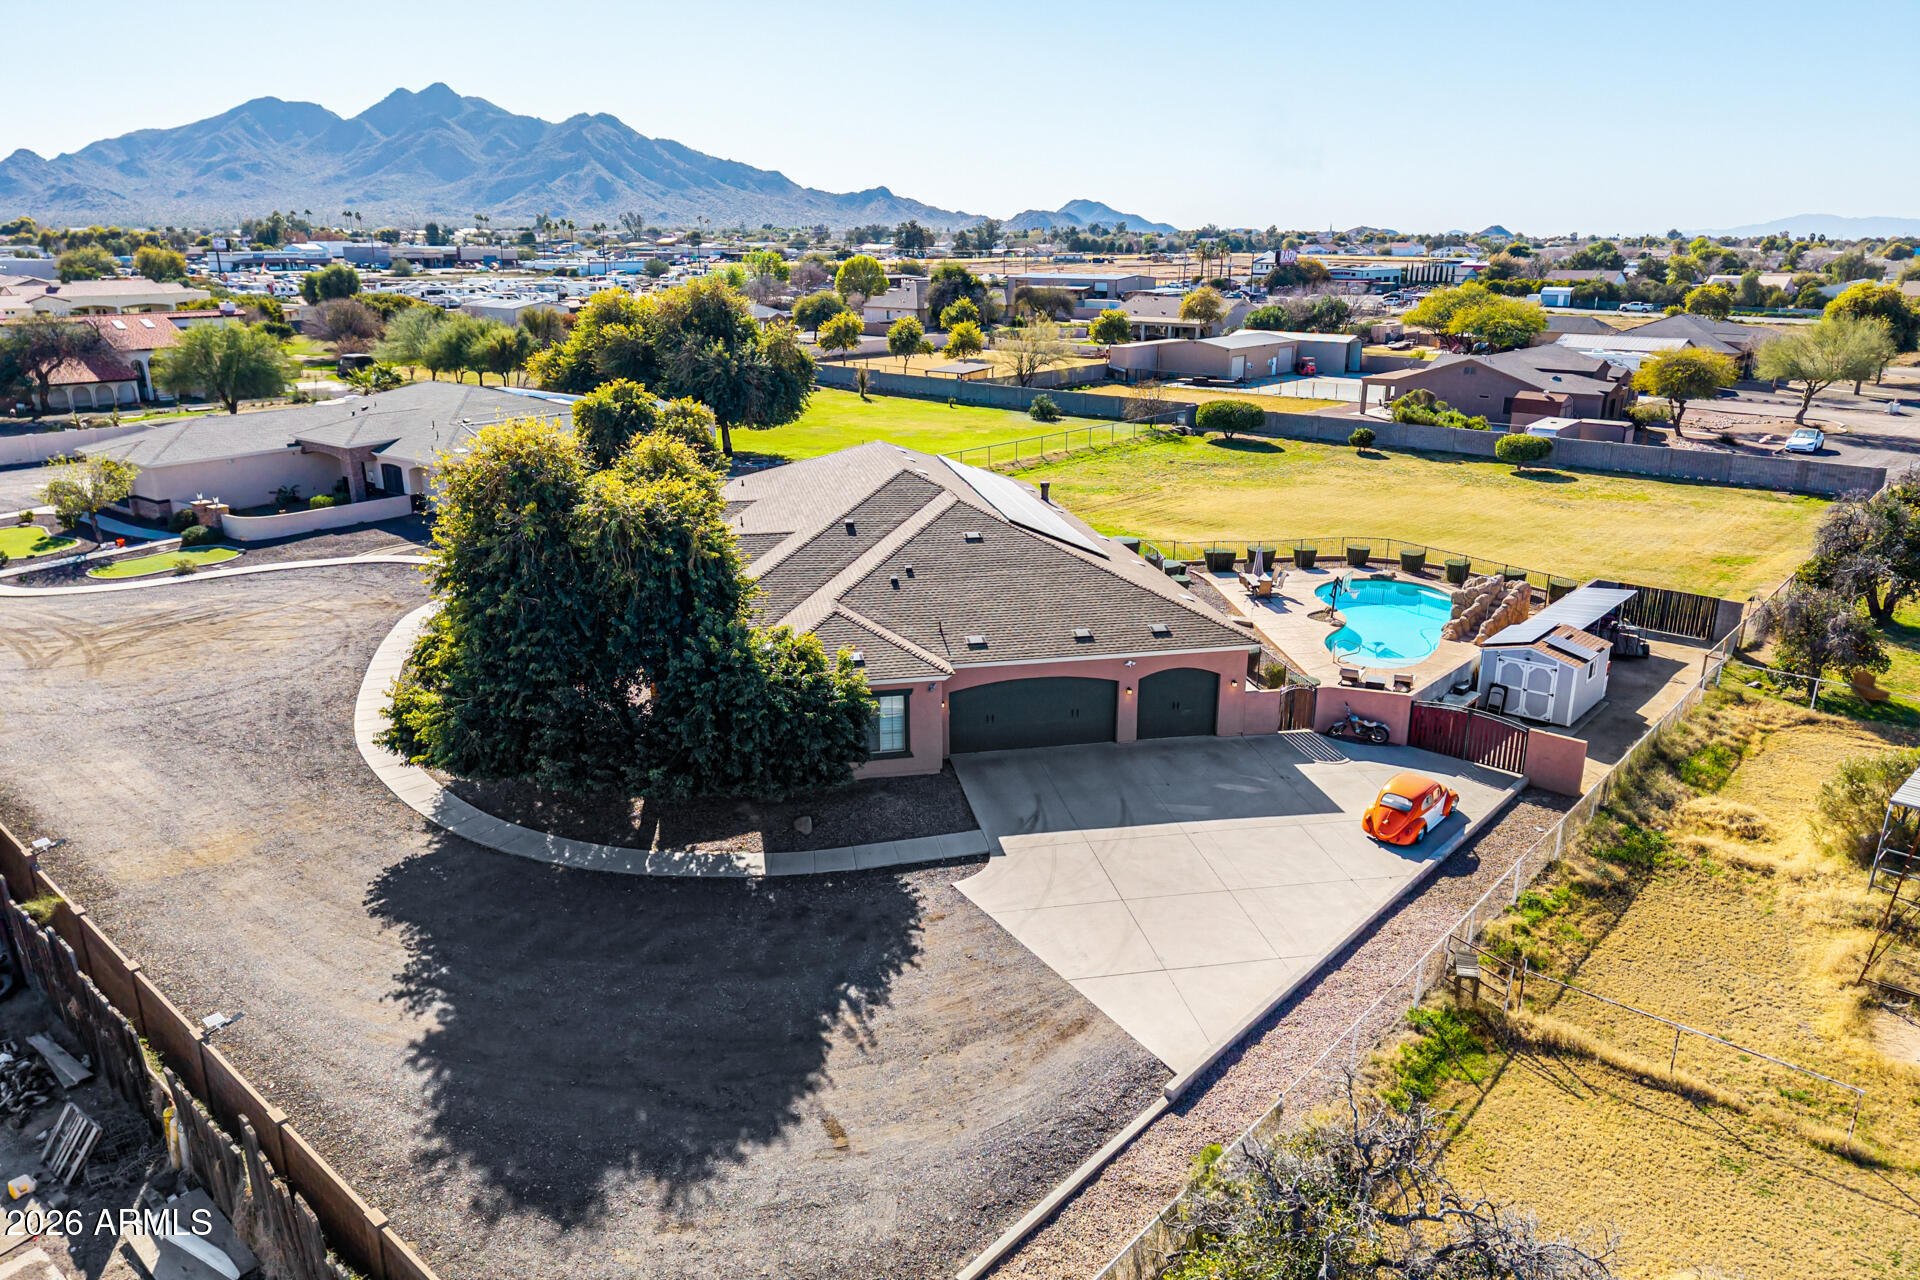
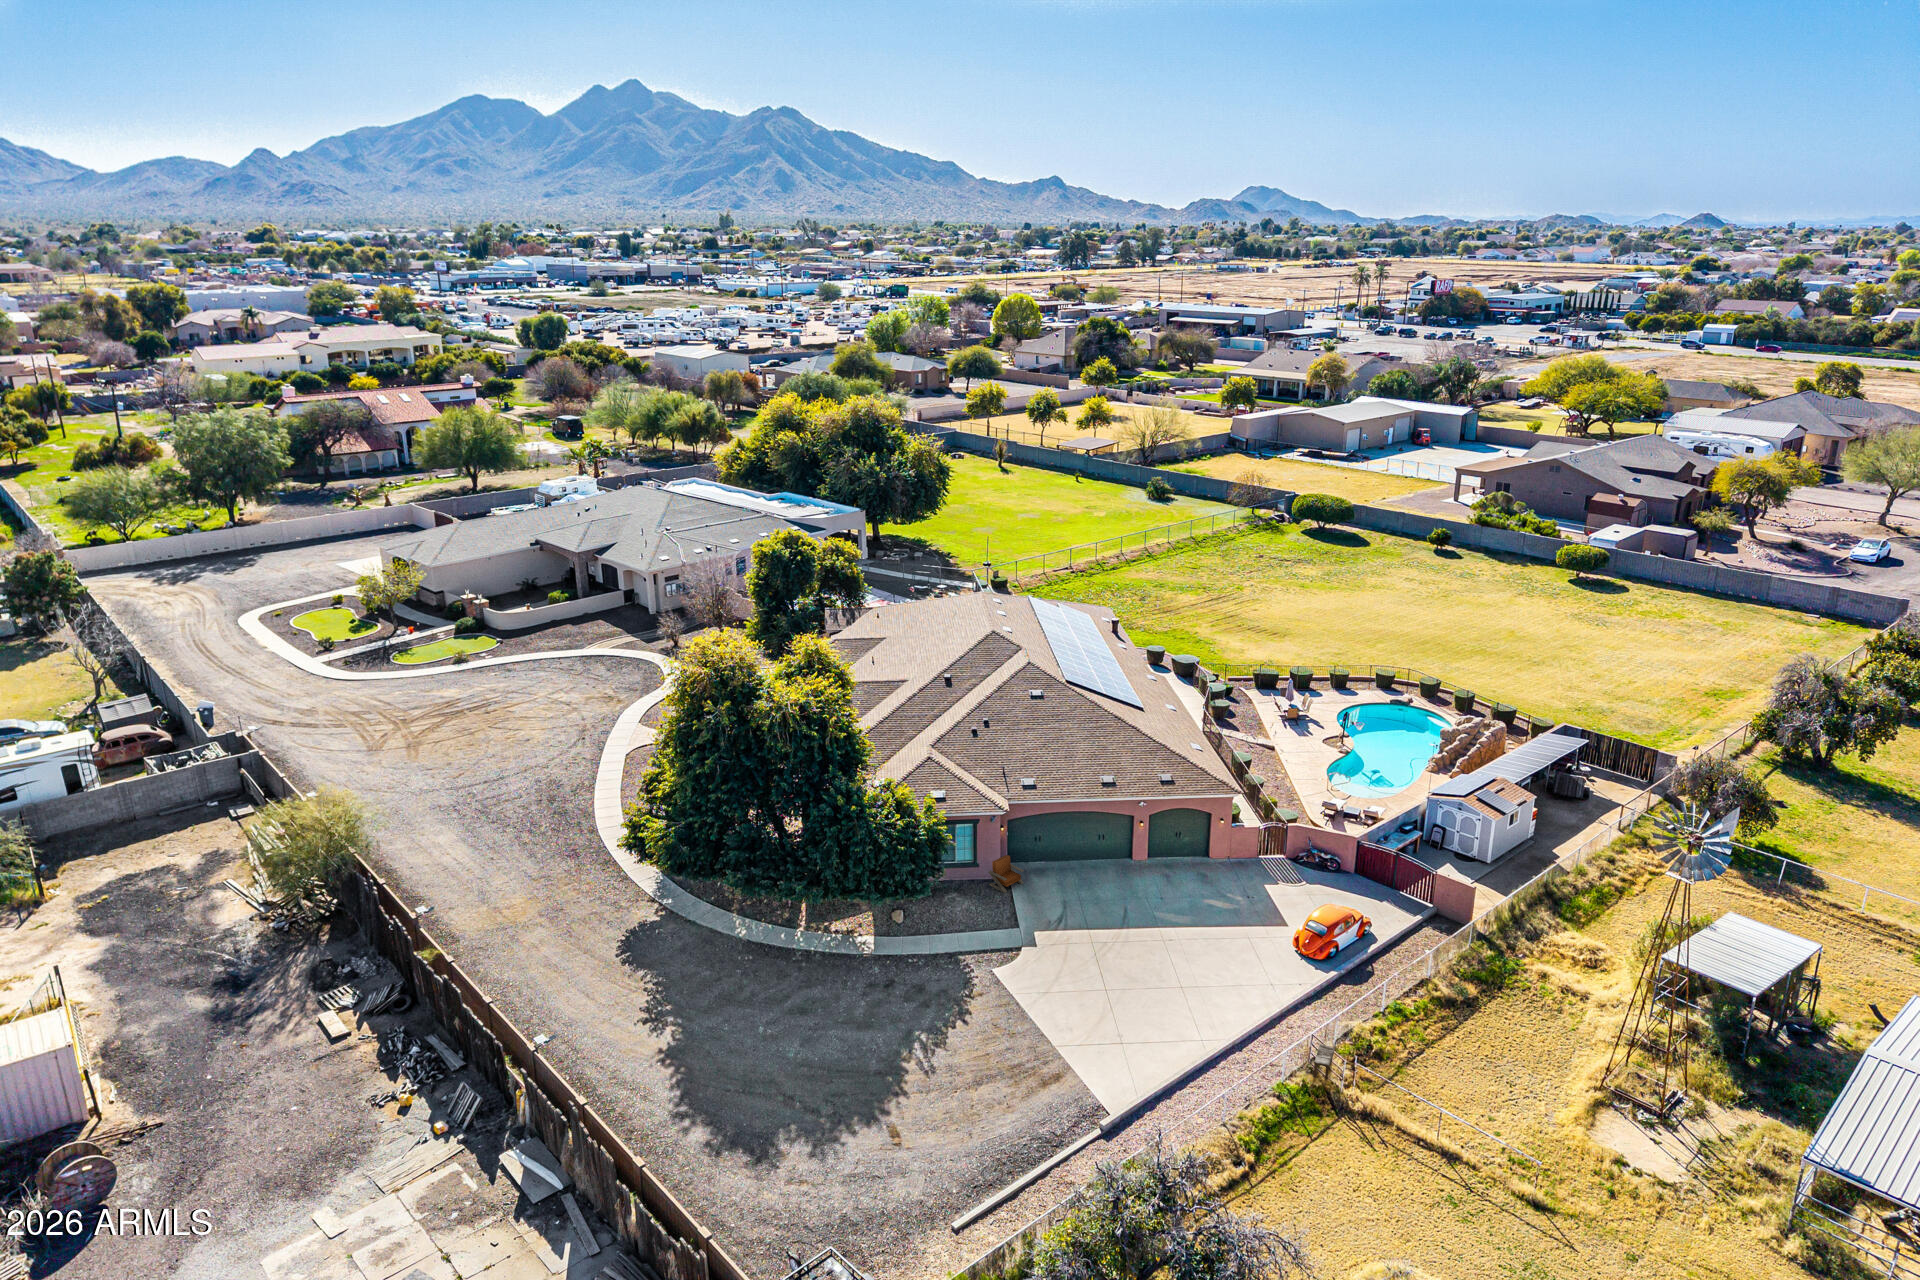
lounge chair: present [1845,671,1894,707] -> present [988,855,1024,893]

